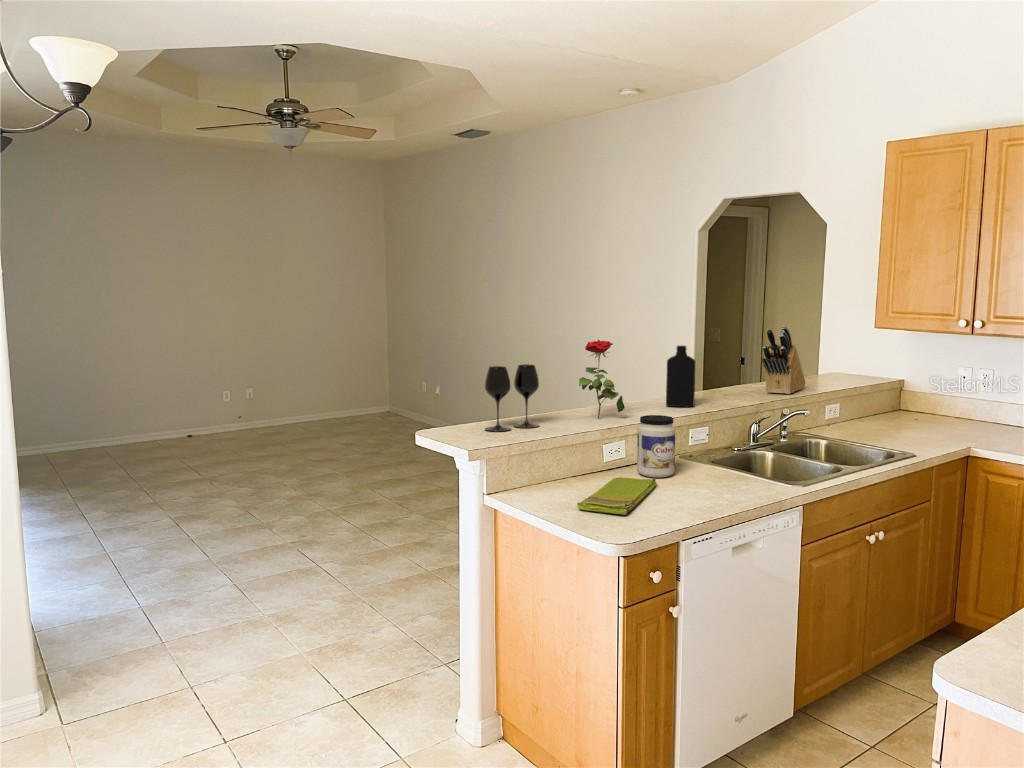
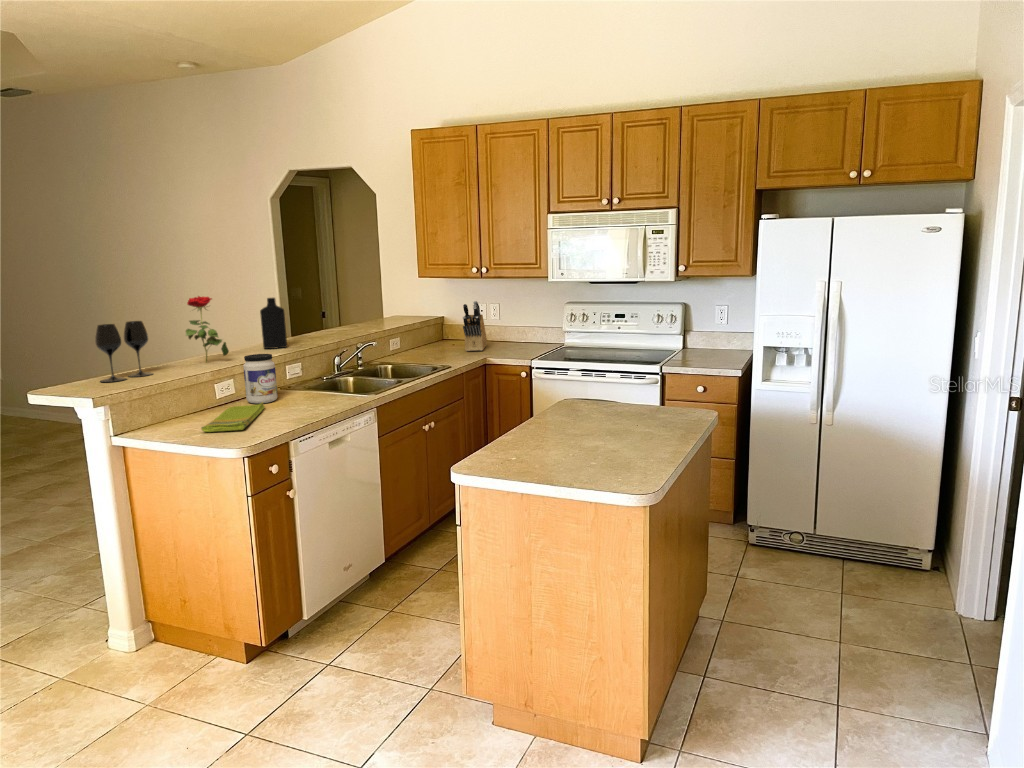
knife block: present [762,326,805,394] -> present [463,301,487,351]

